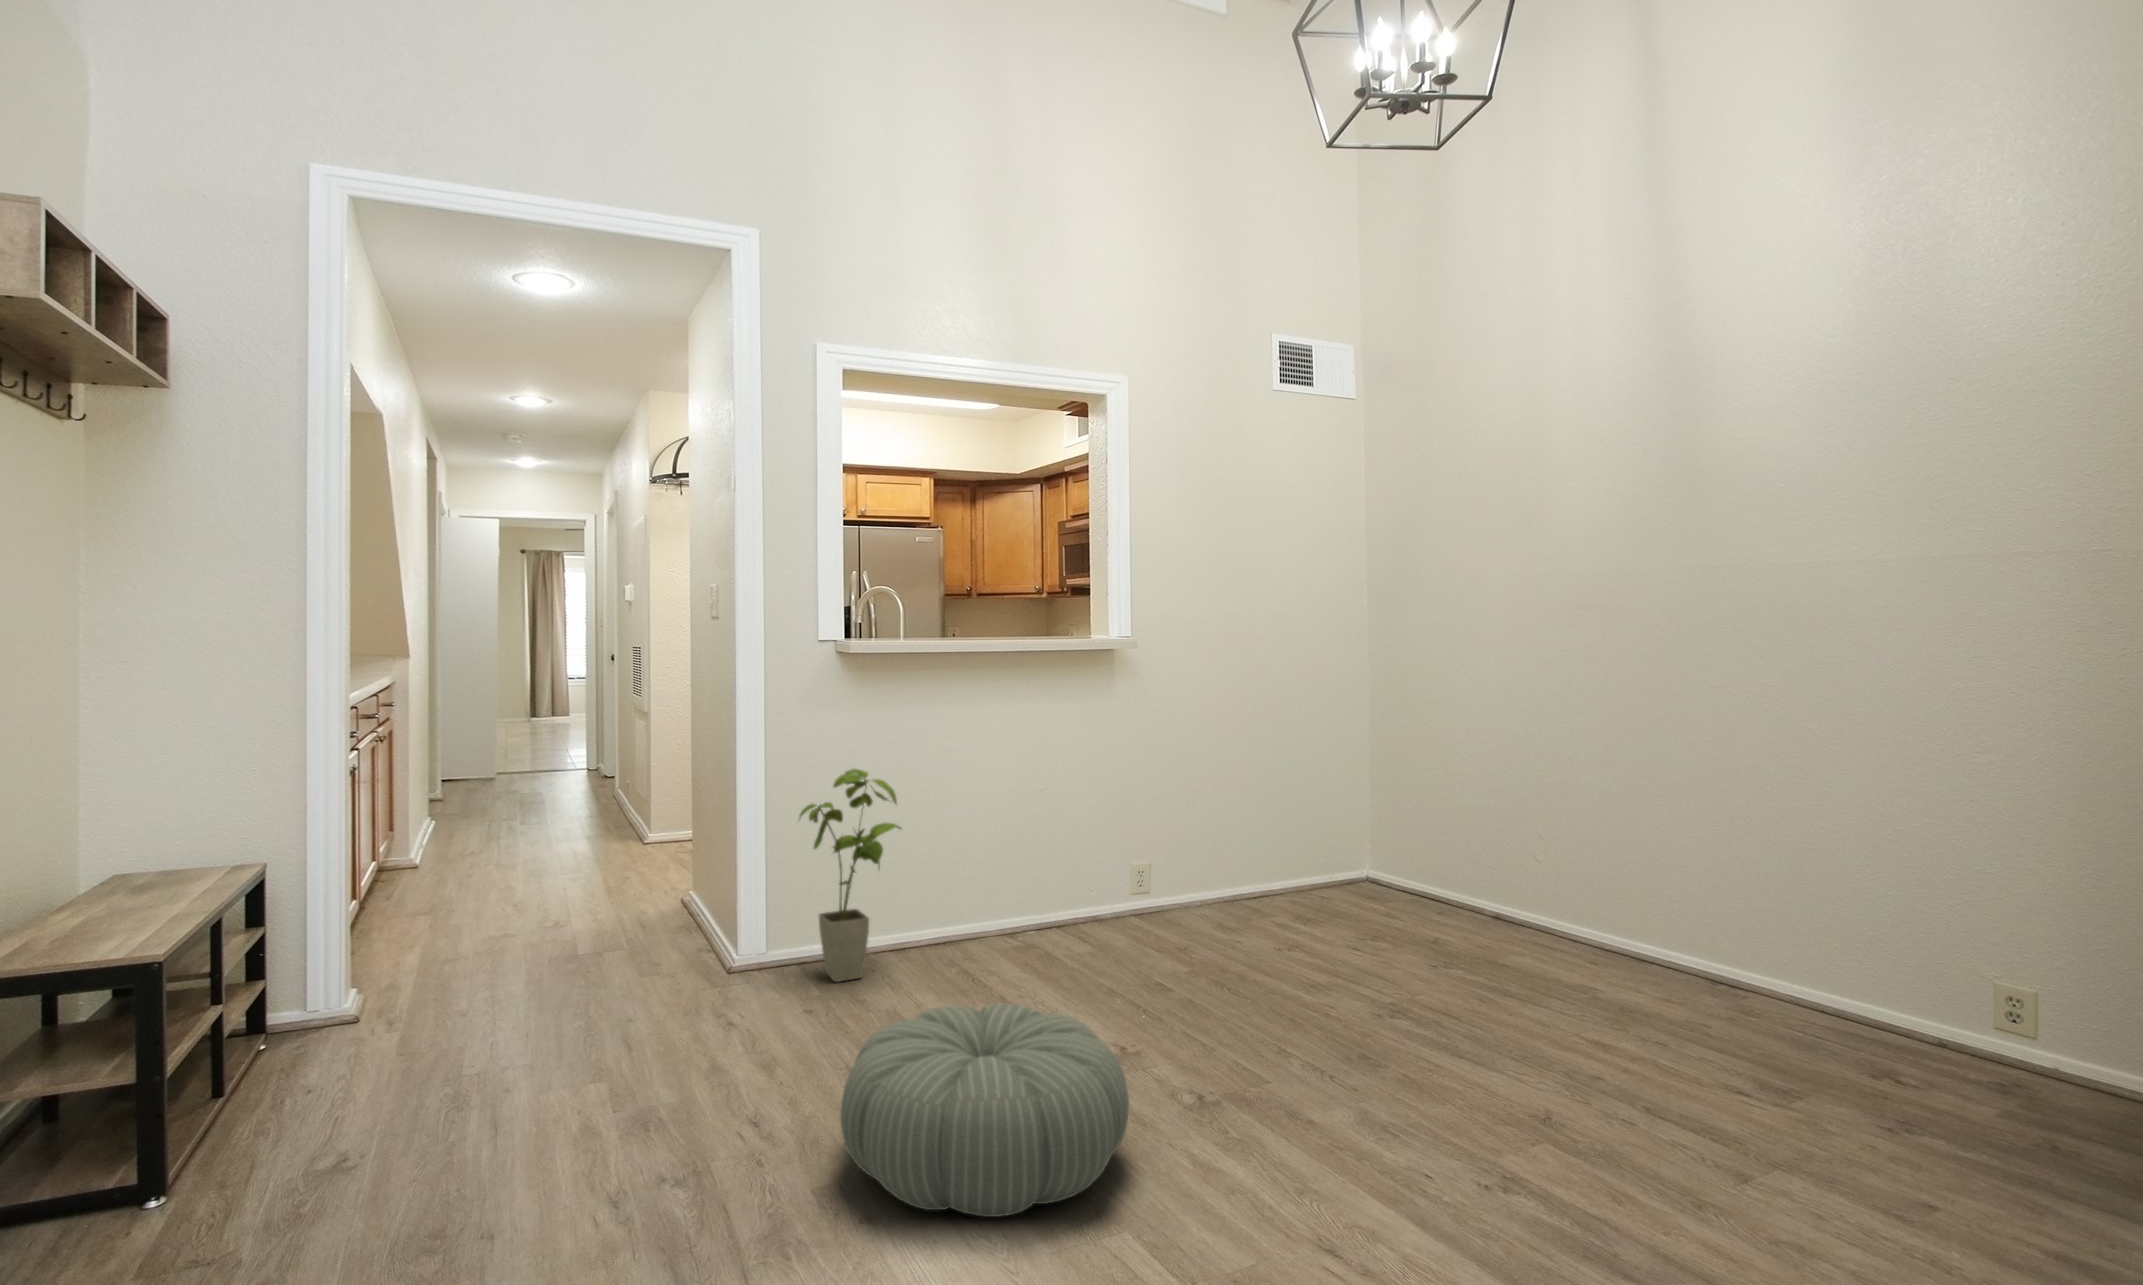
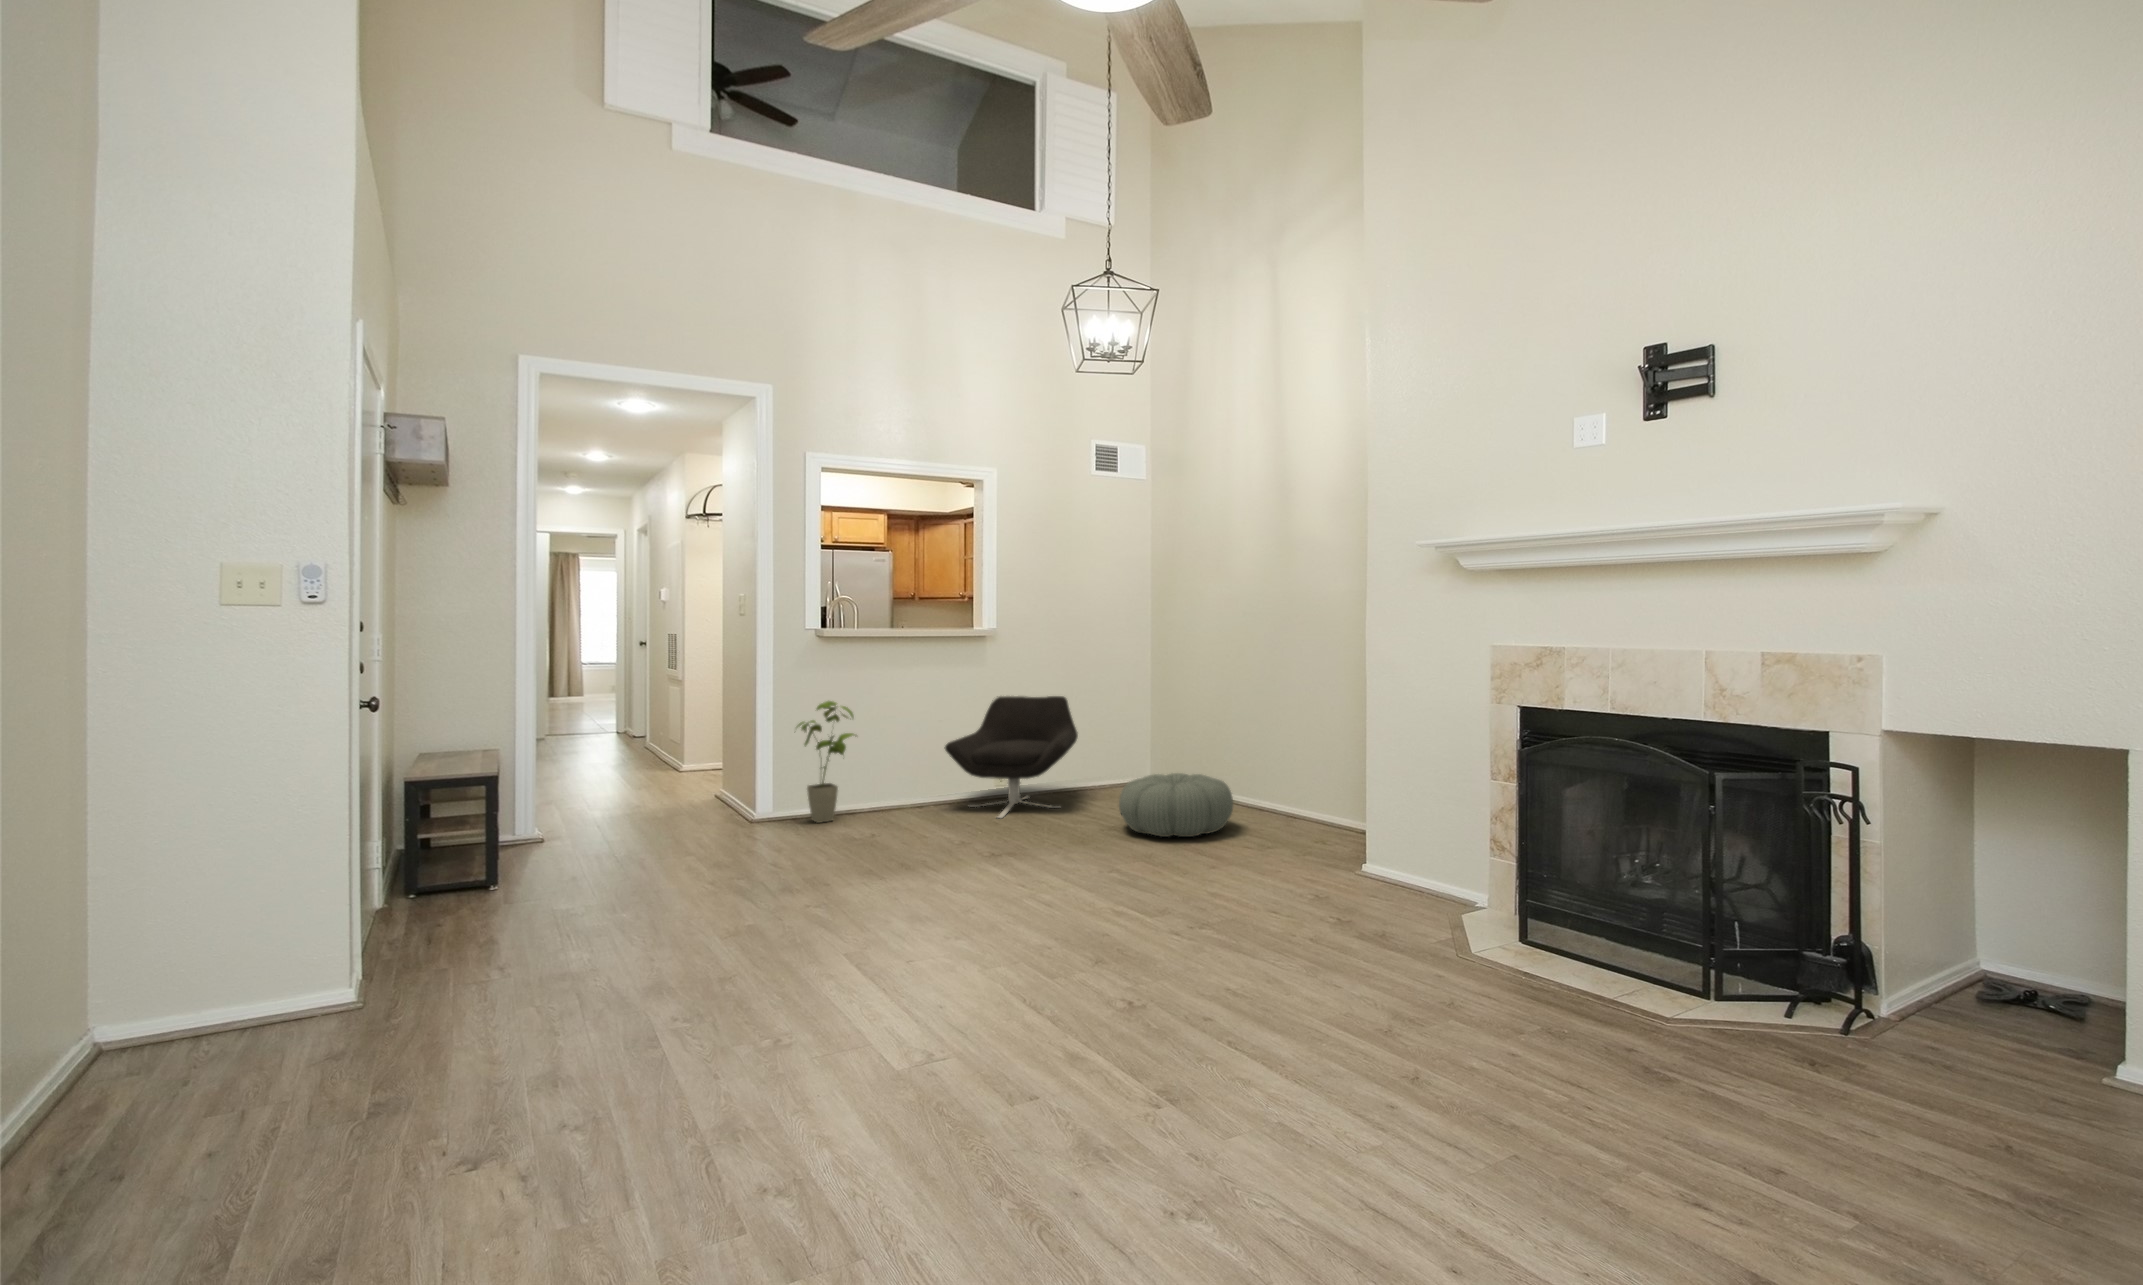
lounge chair: none [1048,759,1273,993] -> present [944,696,1078,818]
pouf: present [841,1003,1129,1217] -> present [1119,773,1233,837]

